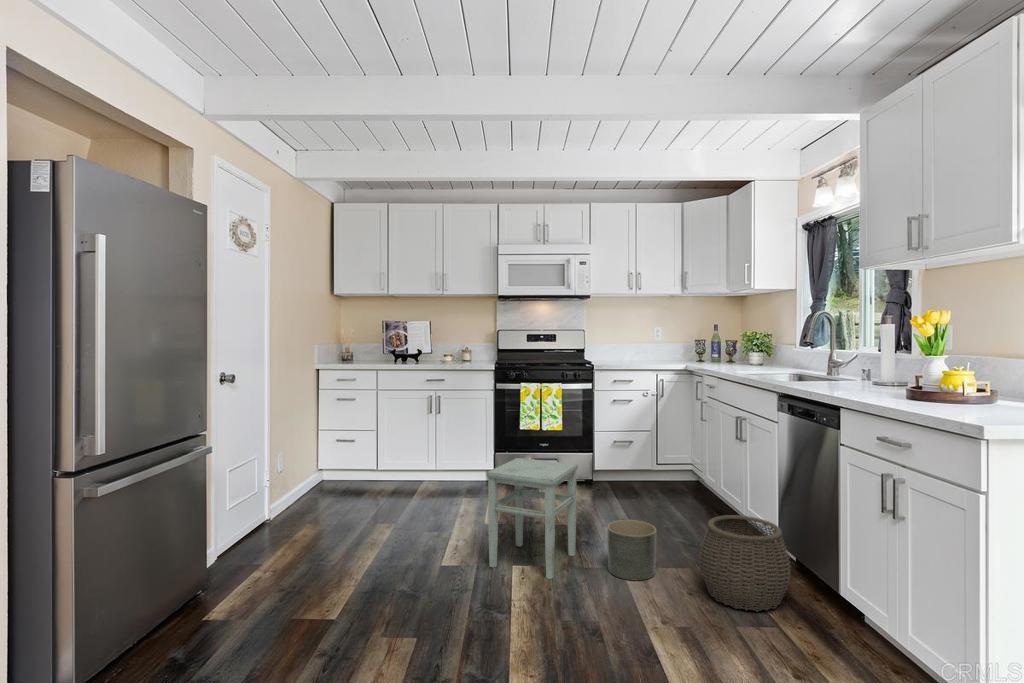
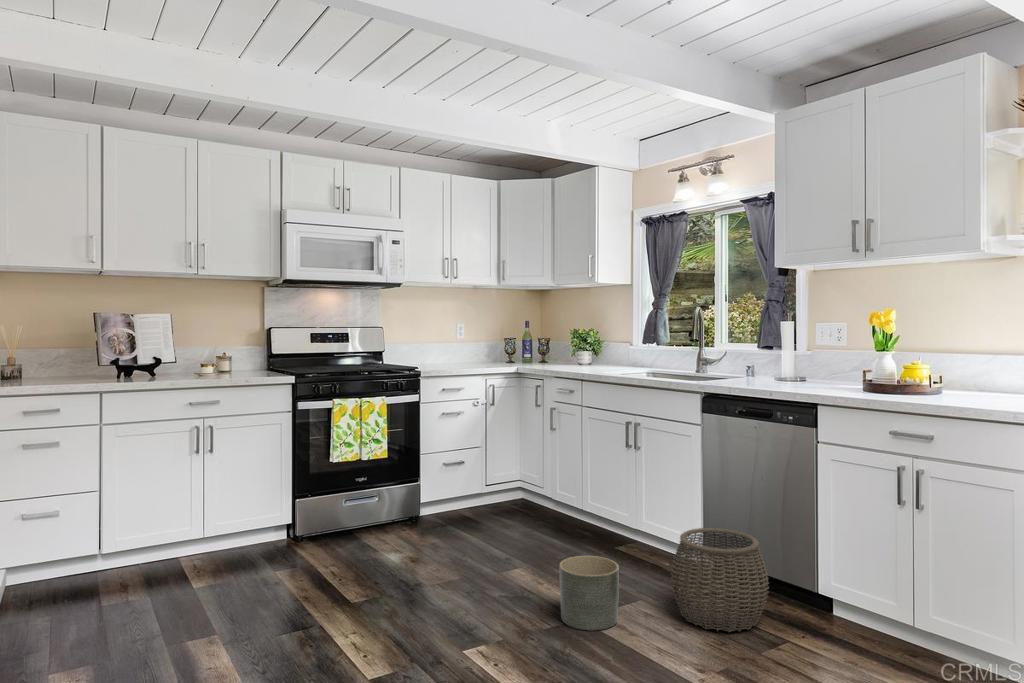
stool: present [487,458,578,579] -> none [419,497,521,659]

